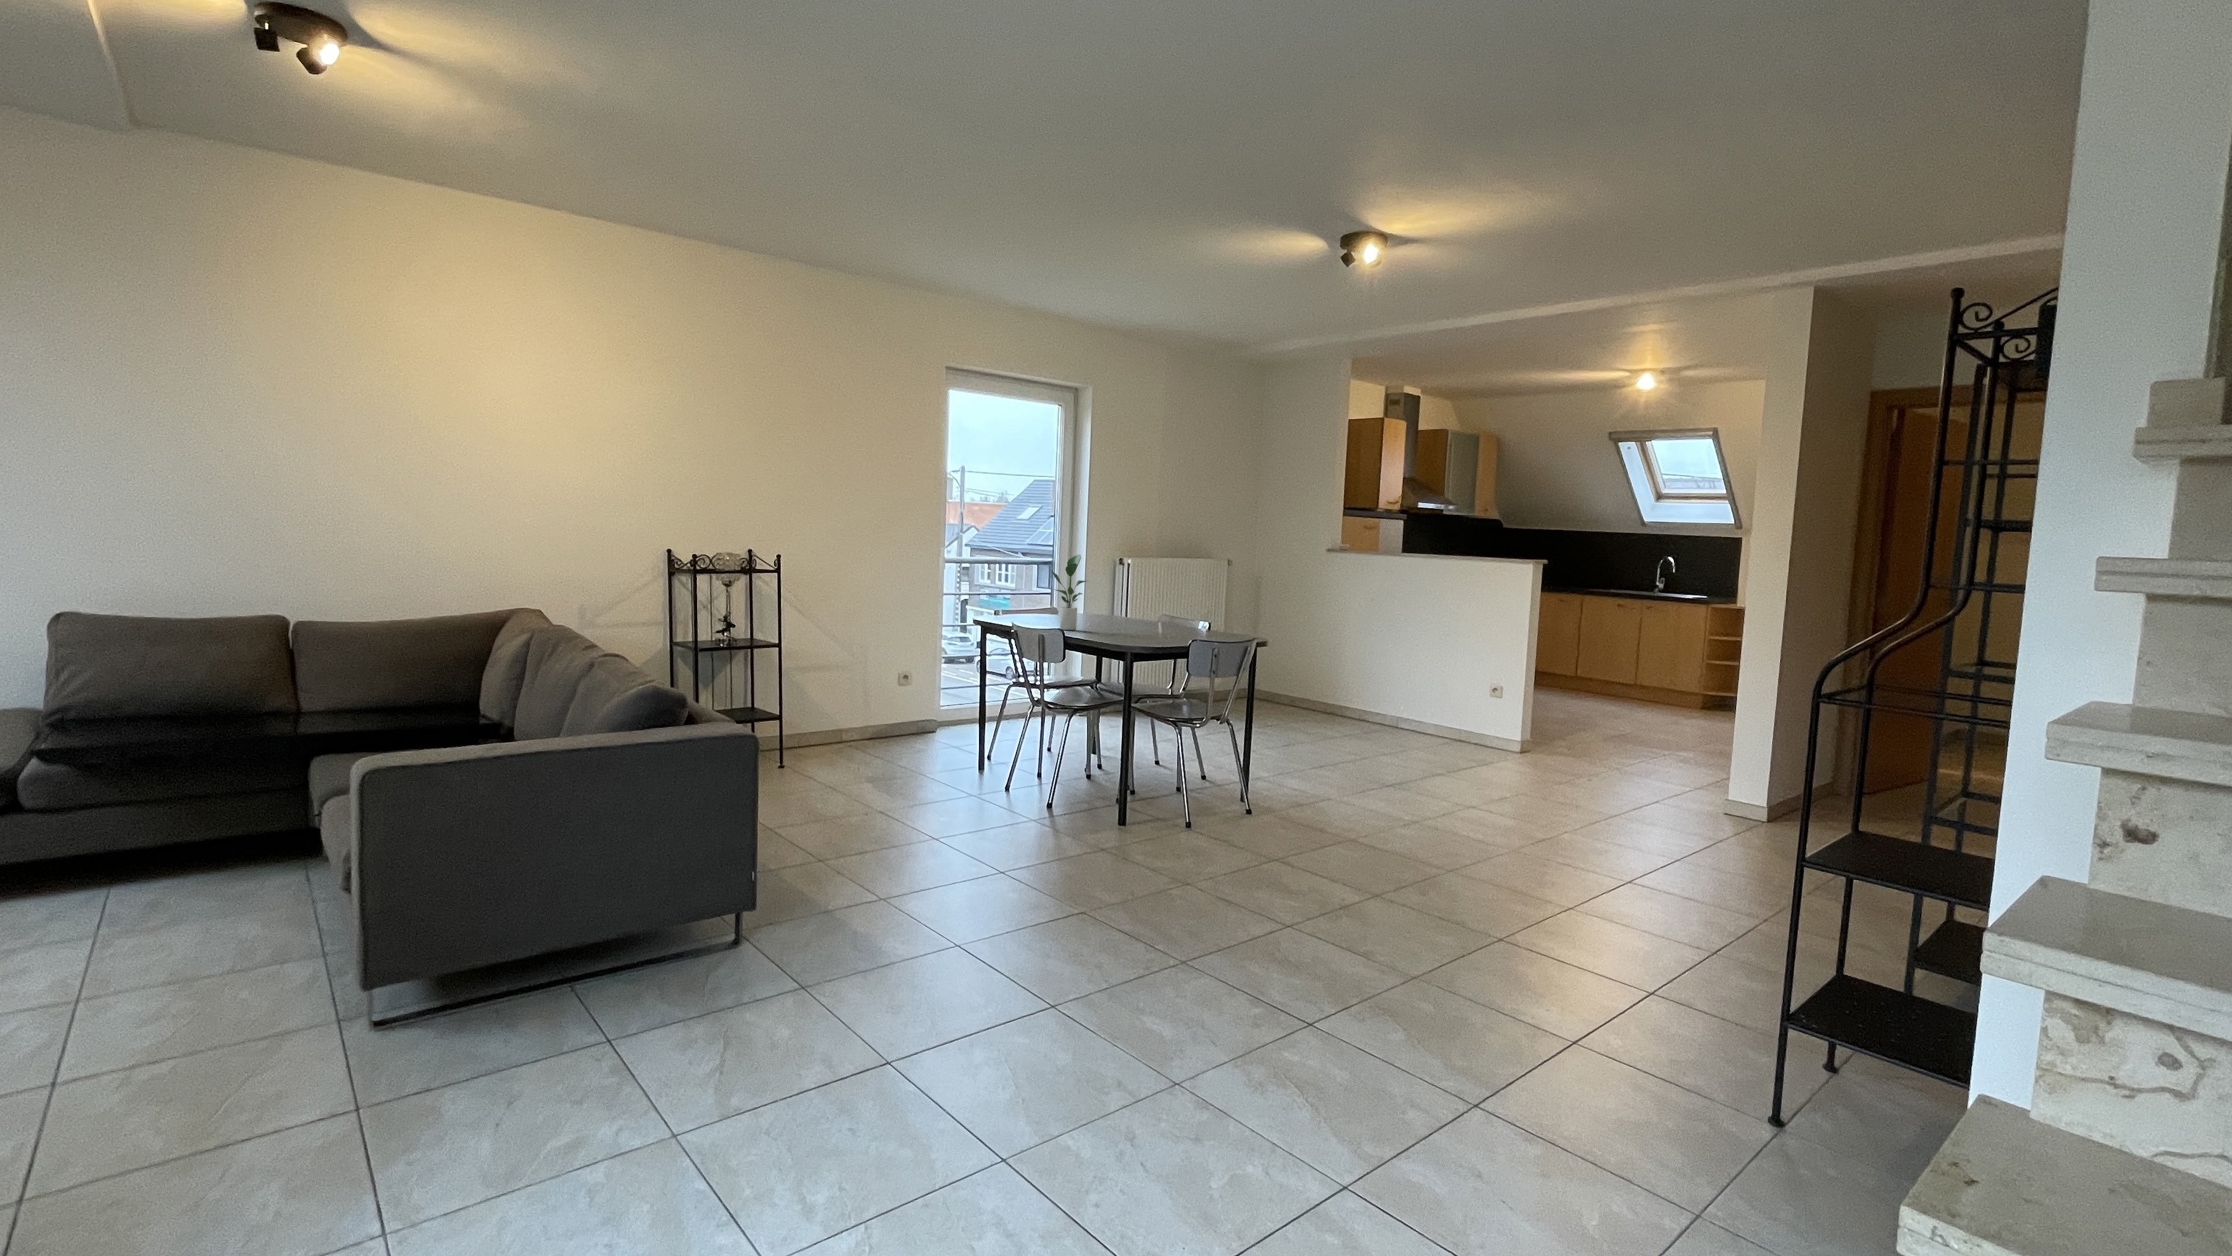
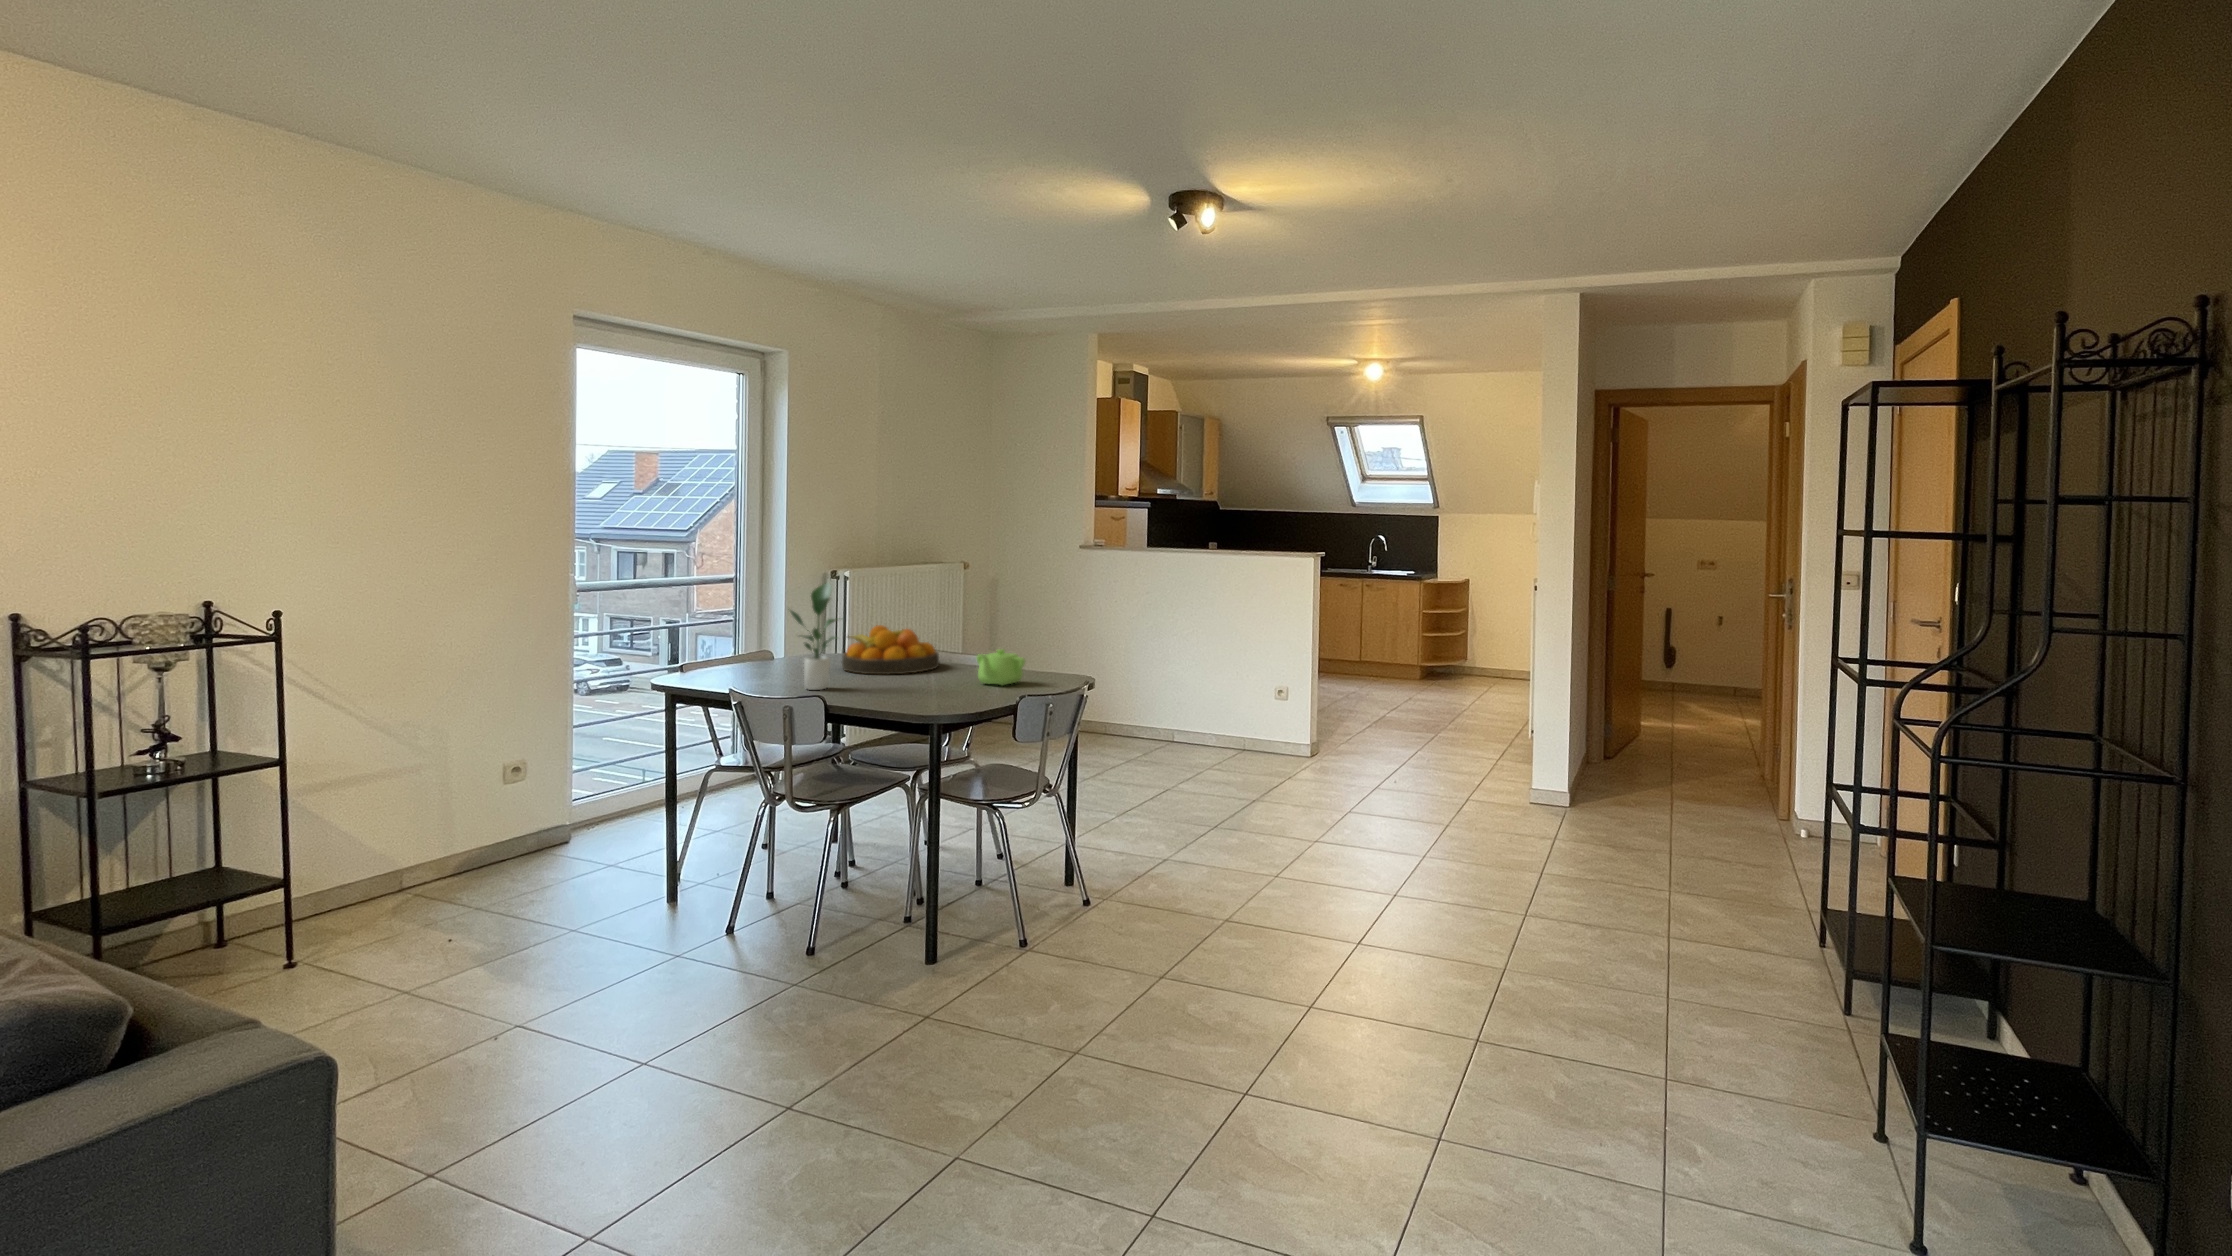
fruit bowl: none [1097,593,1166,628] -> present [842,625,939,674]
teapot: none [1179,611,1213,639] -> present [976,649,1025,685]

